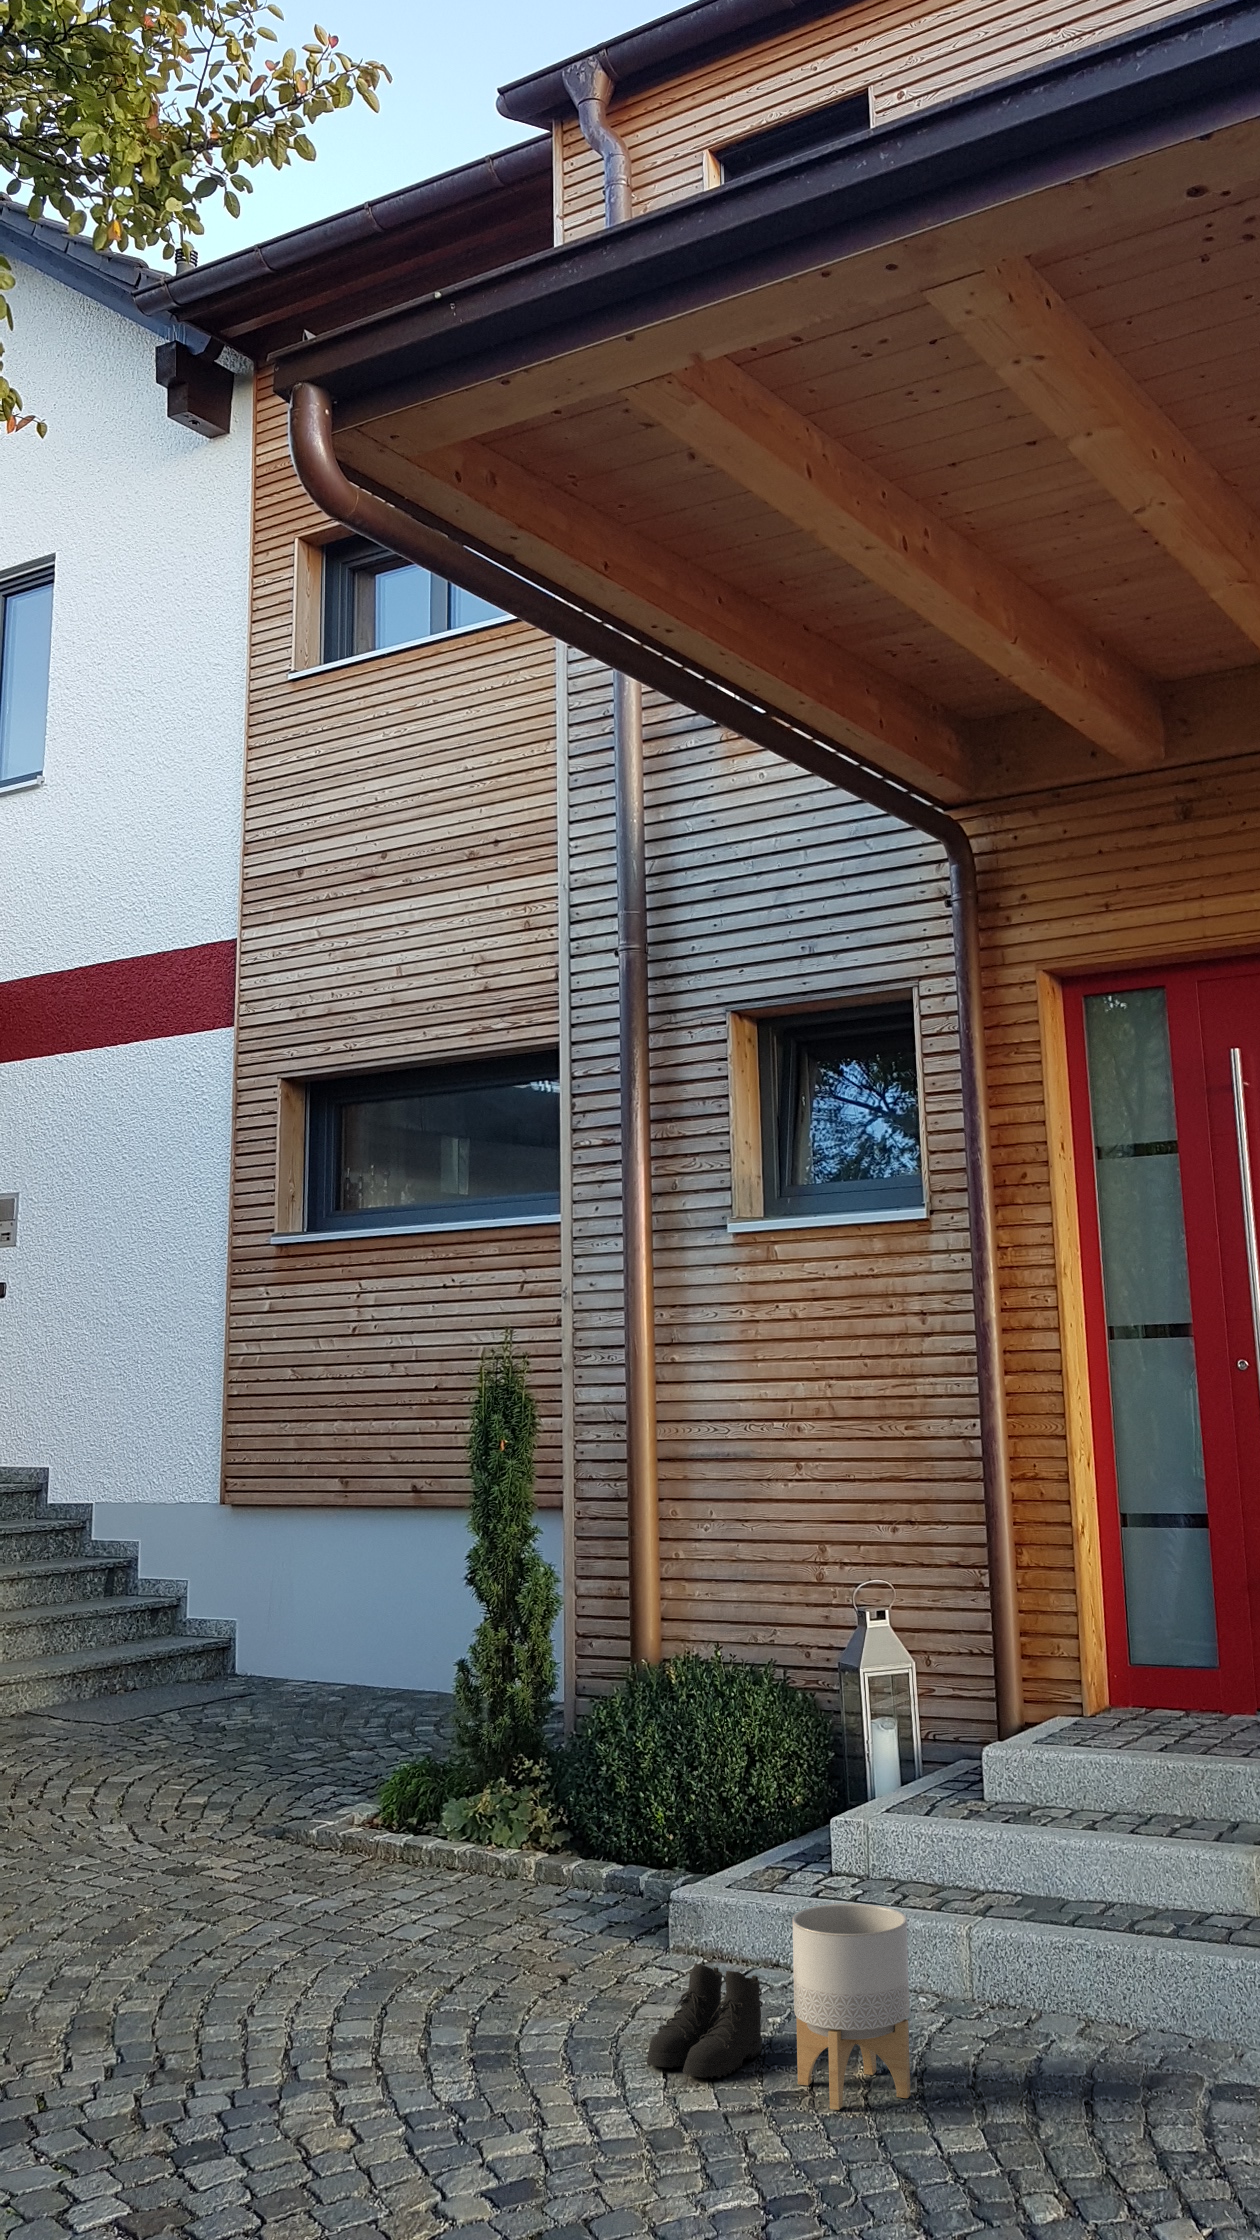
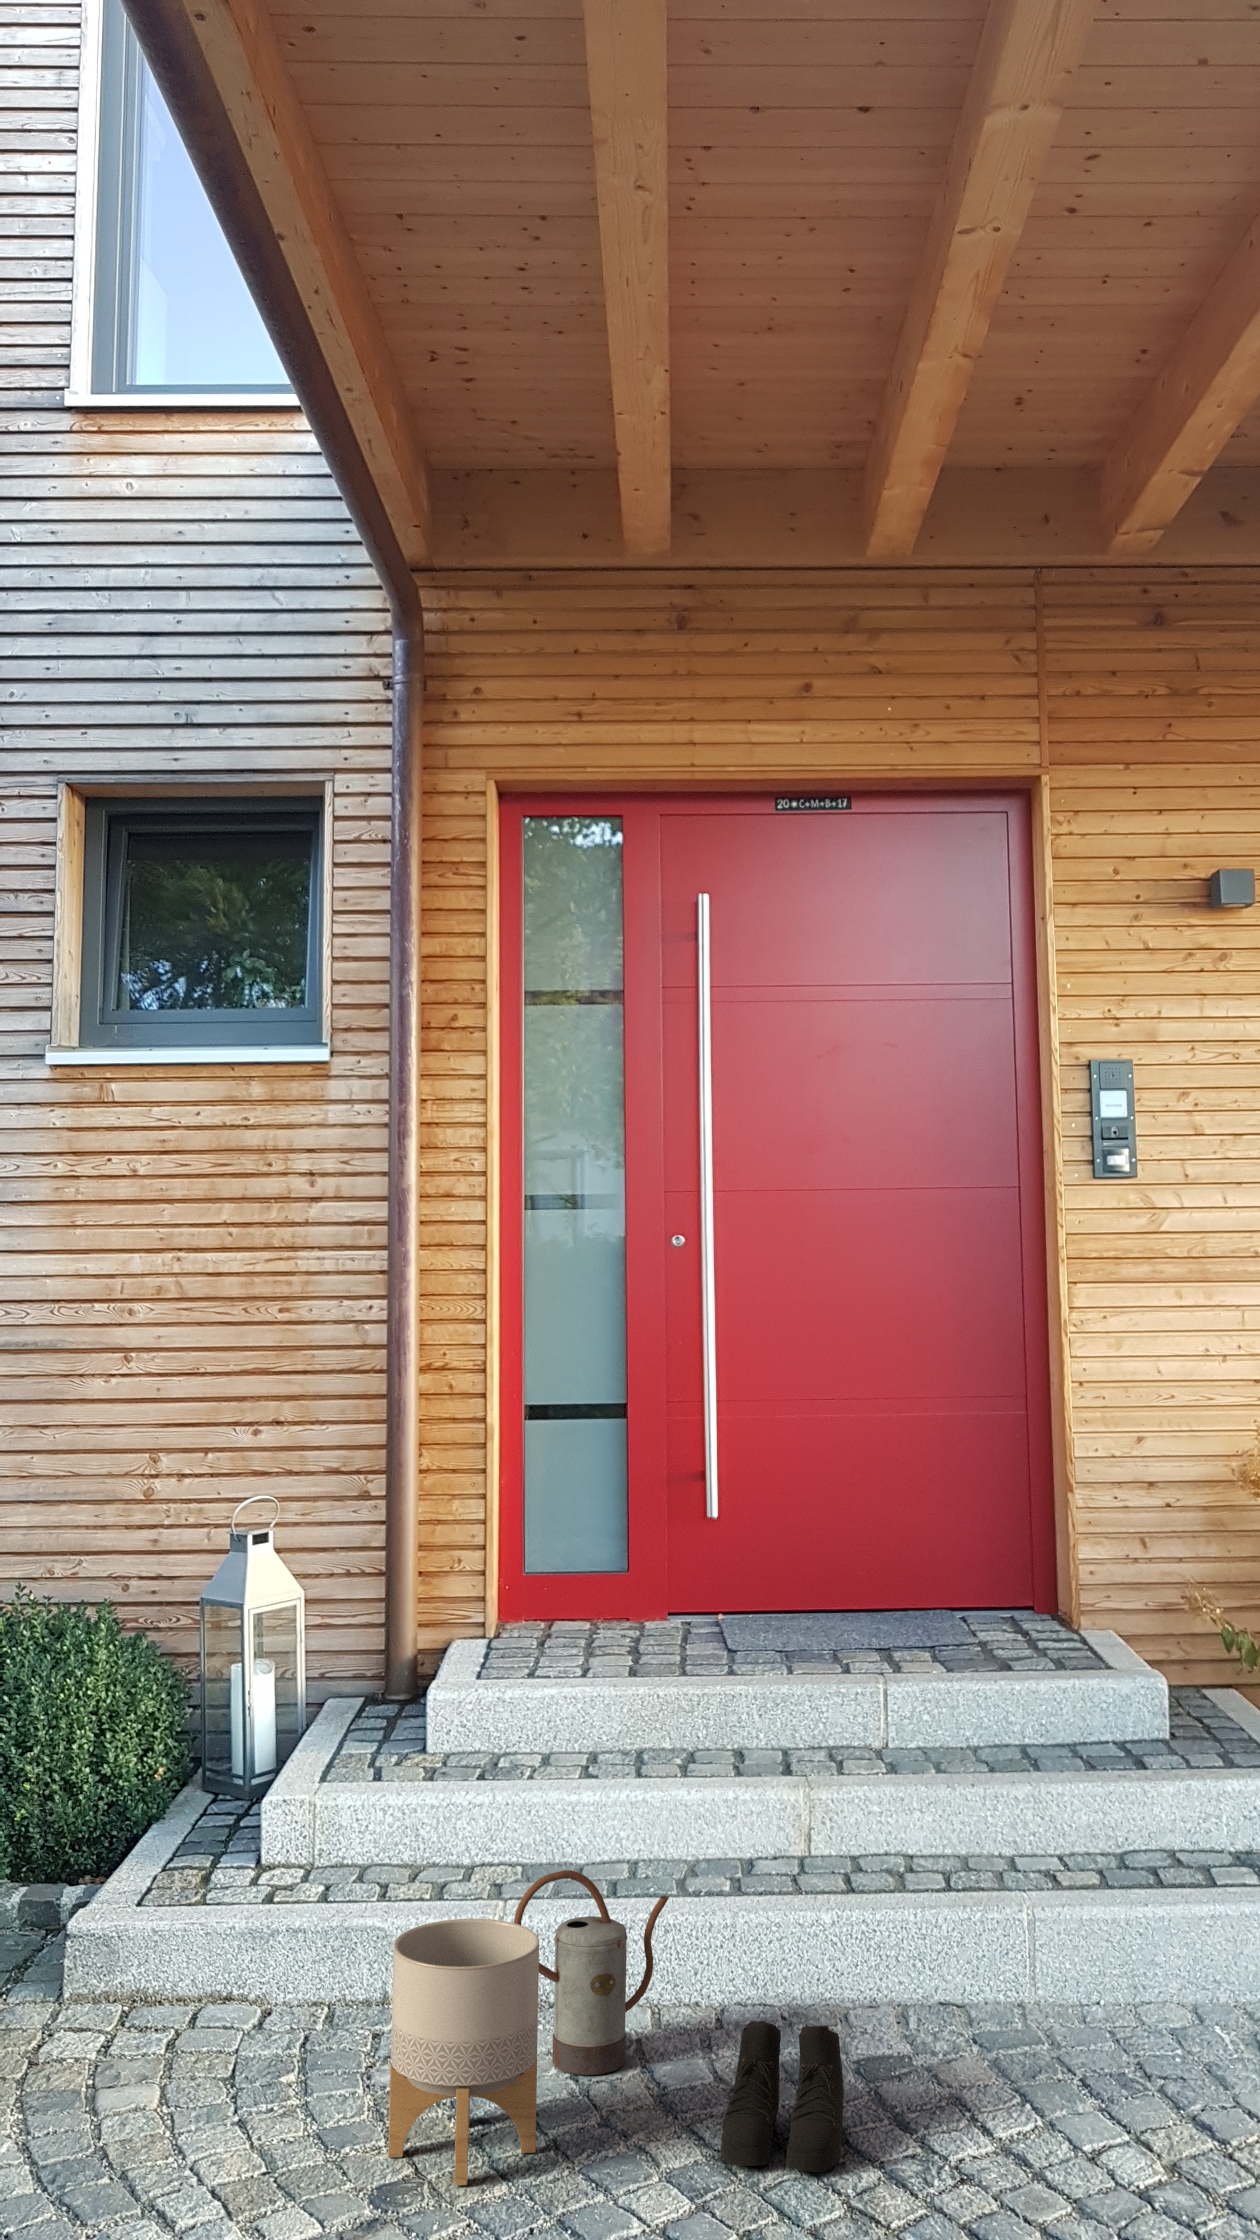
watering can: none [930,1881,1068,2056] -> present [514,1870,669,2075]
boots: present [647,1963,763,2078] -> present [721,2021,844,2172]

